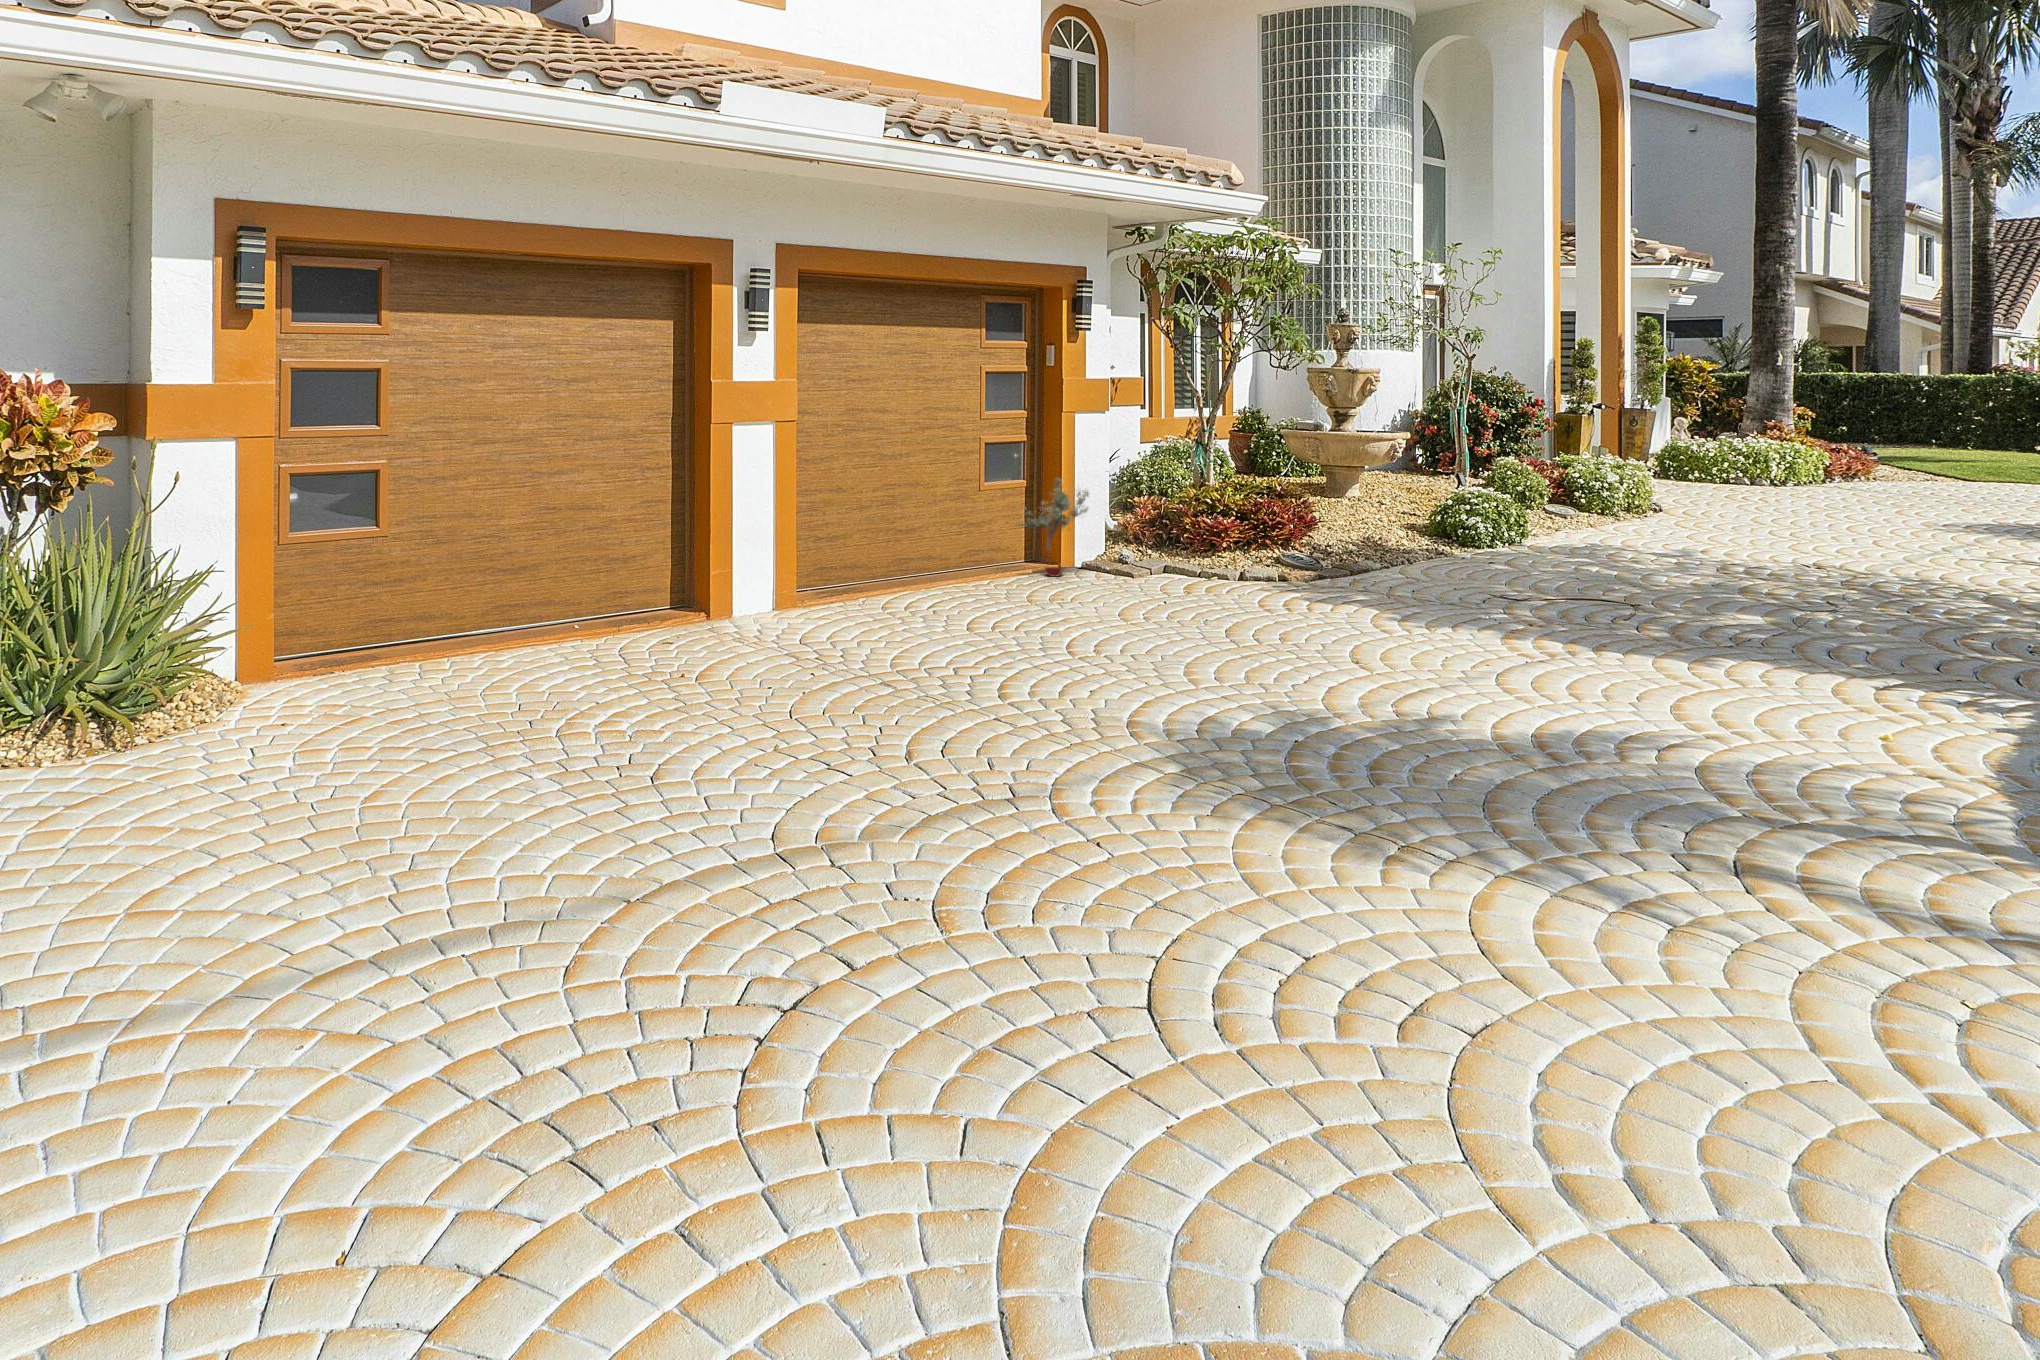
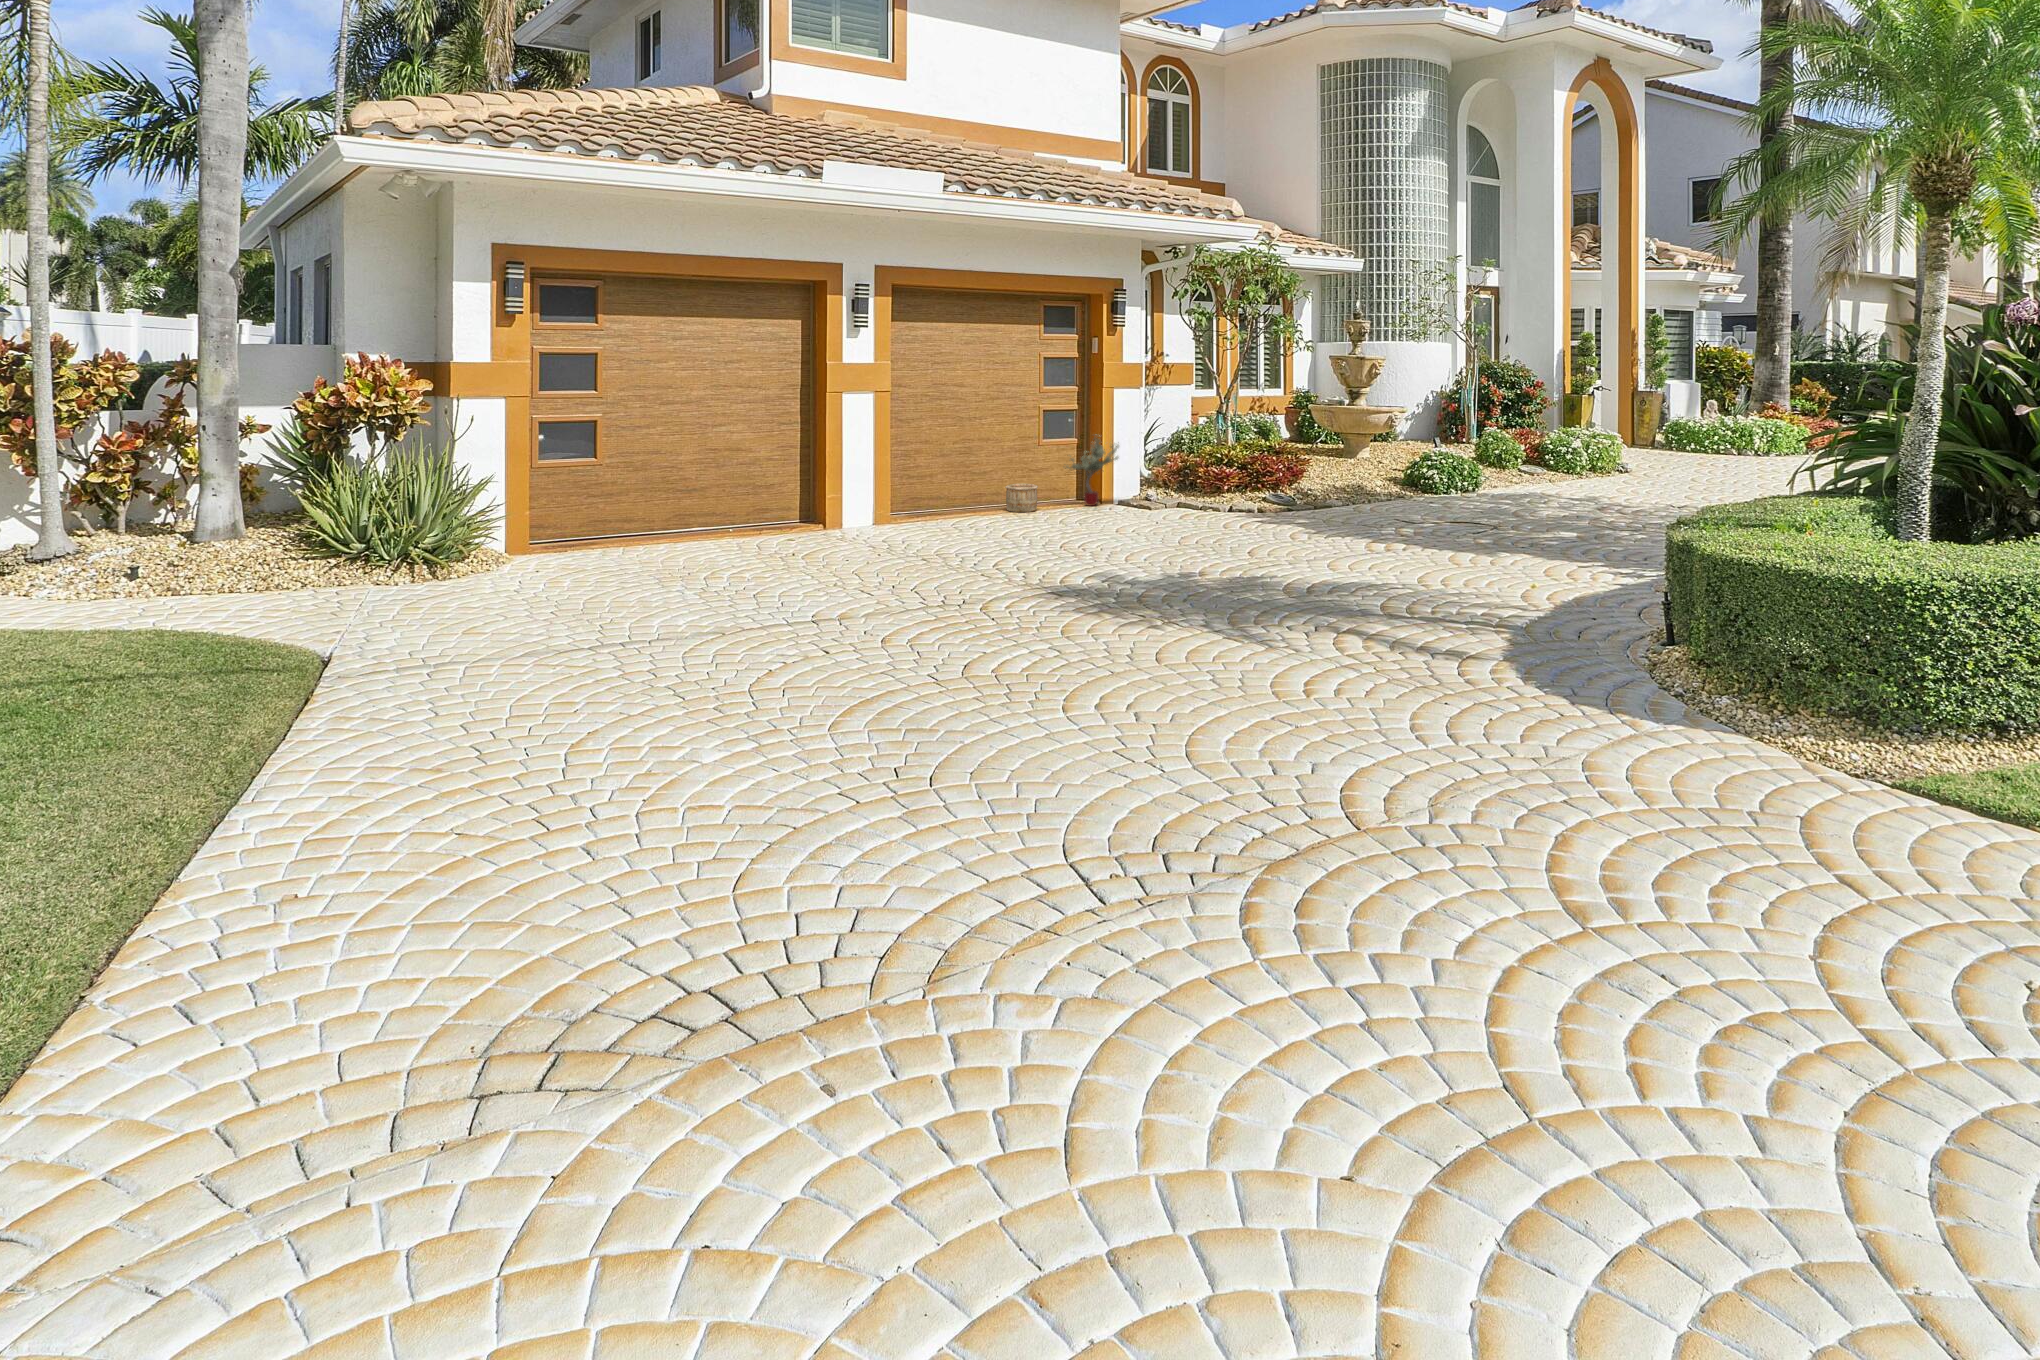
wooden bucket: none [946,548,990,589] -> present [1005,484,1038,512]

